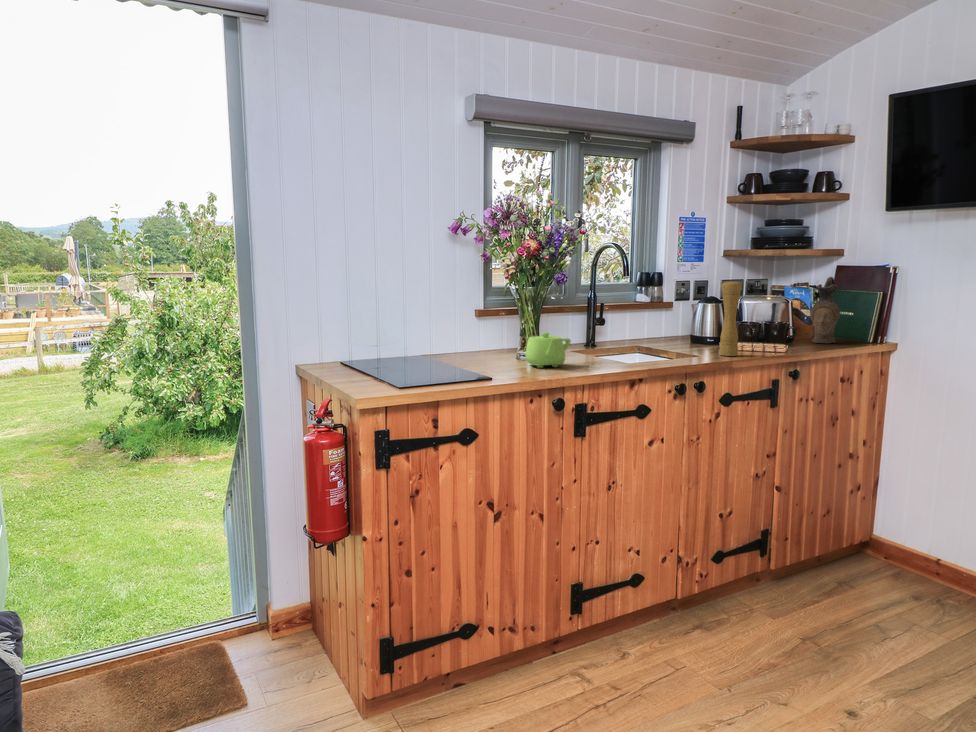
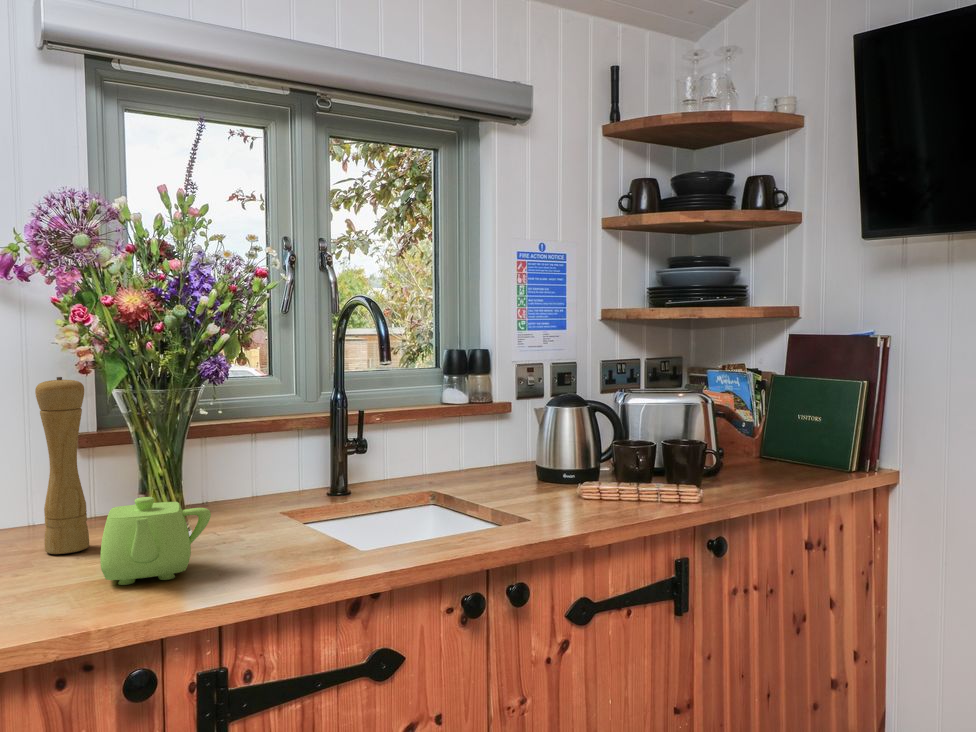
ceramic pitcher: present [810,277,840,343] -> none [746,355,797,475]
pepper mill: present [719,280,742,356] -> present [35,377,89,554]

